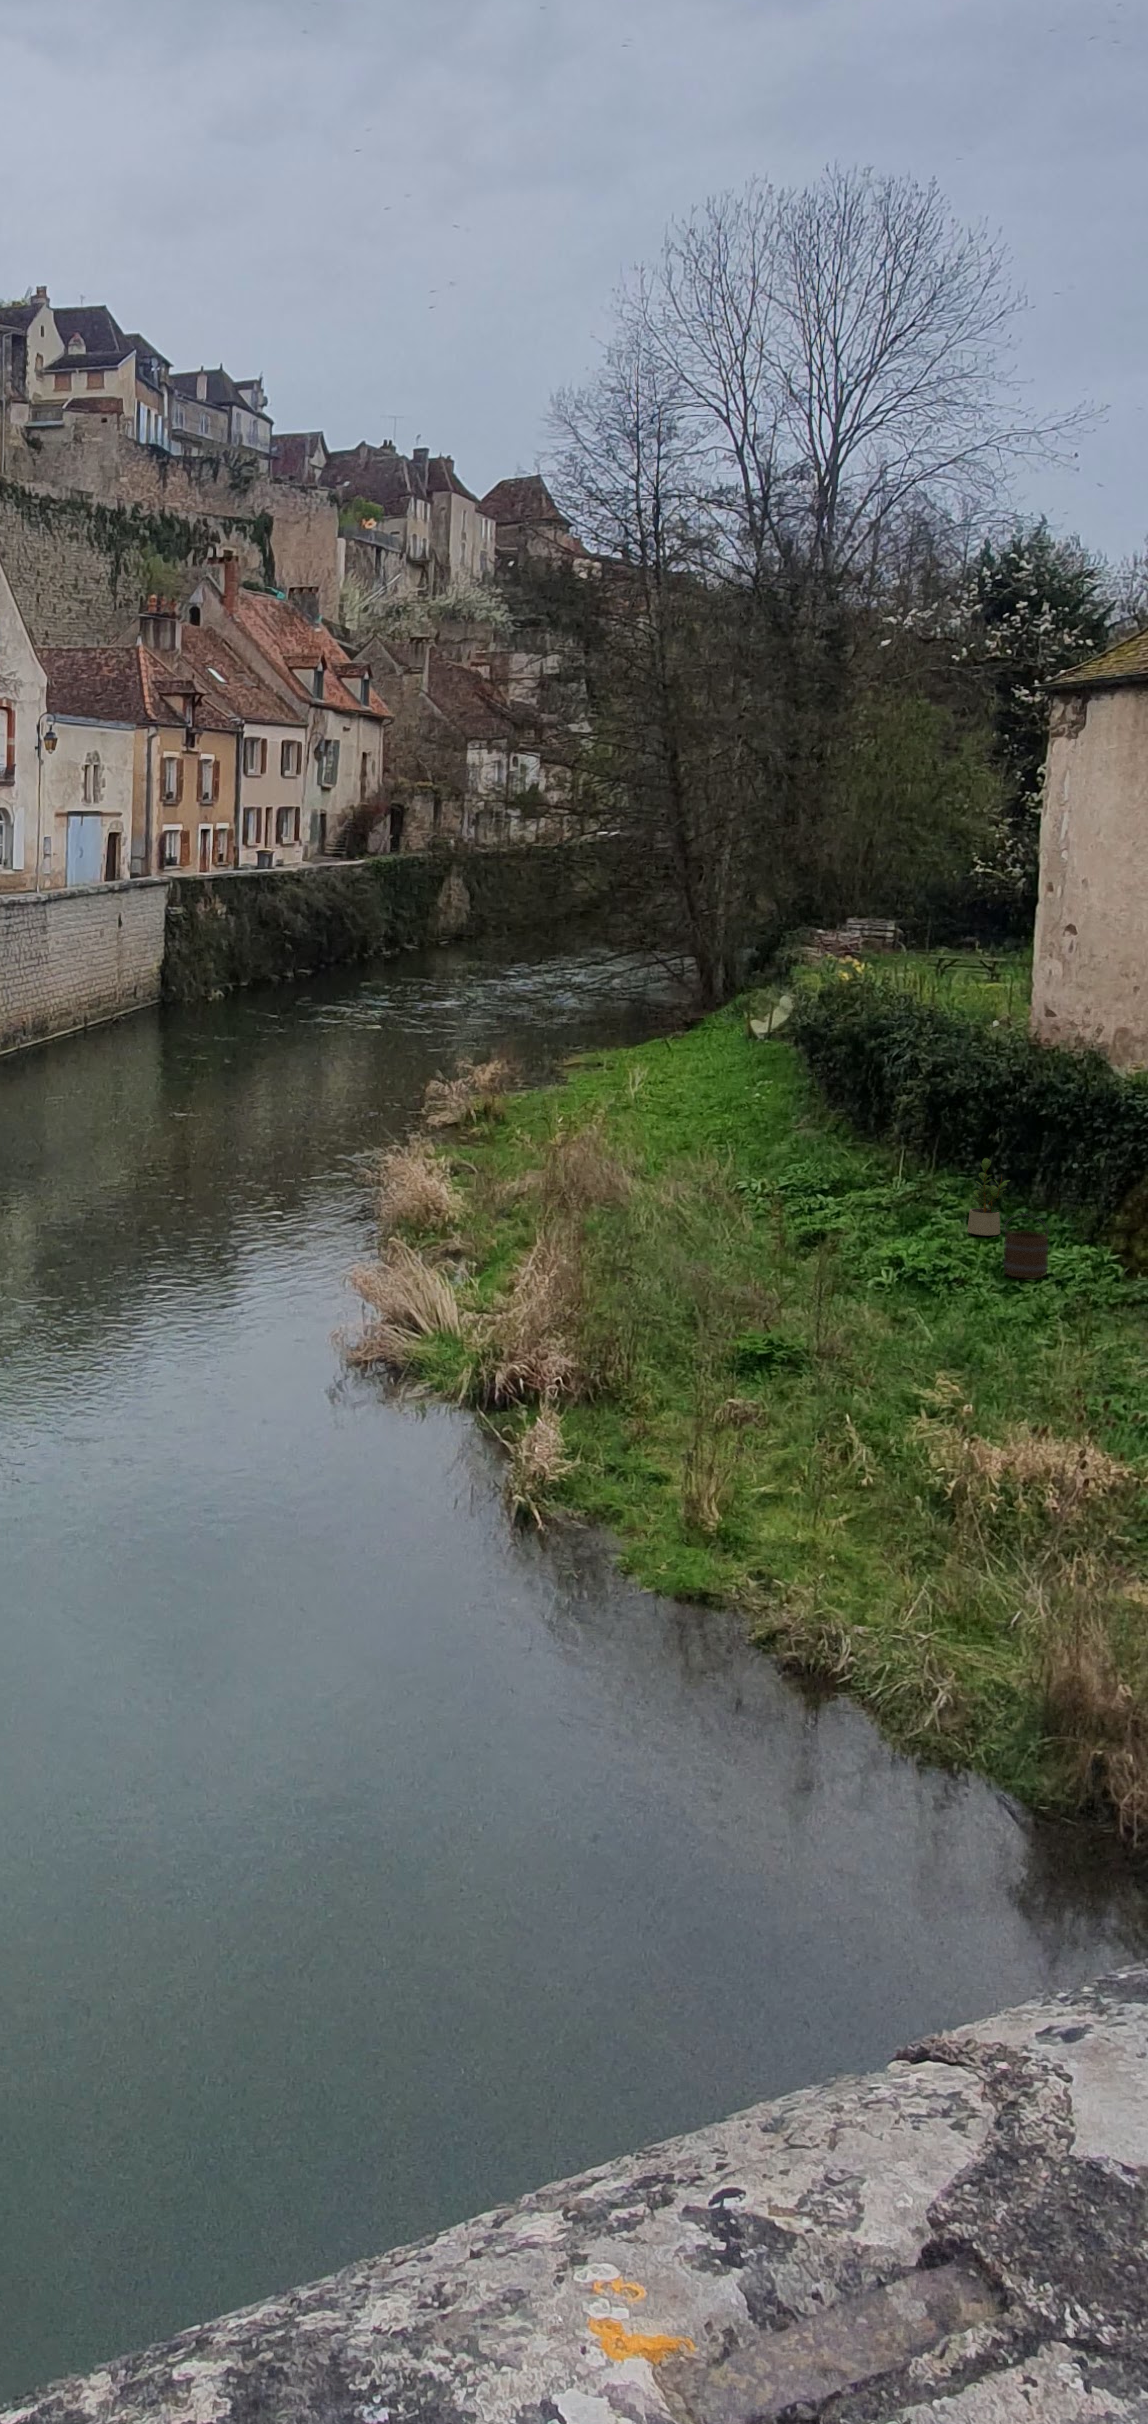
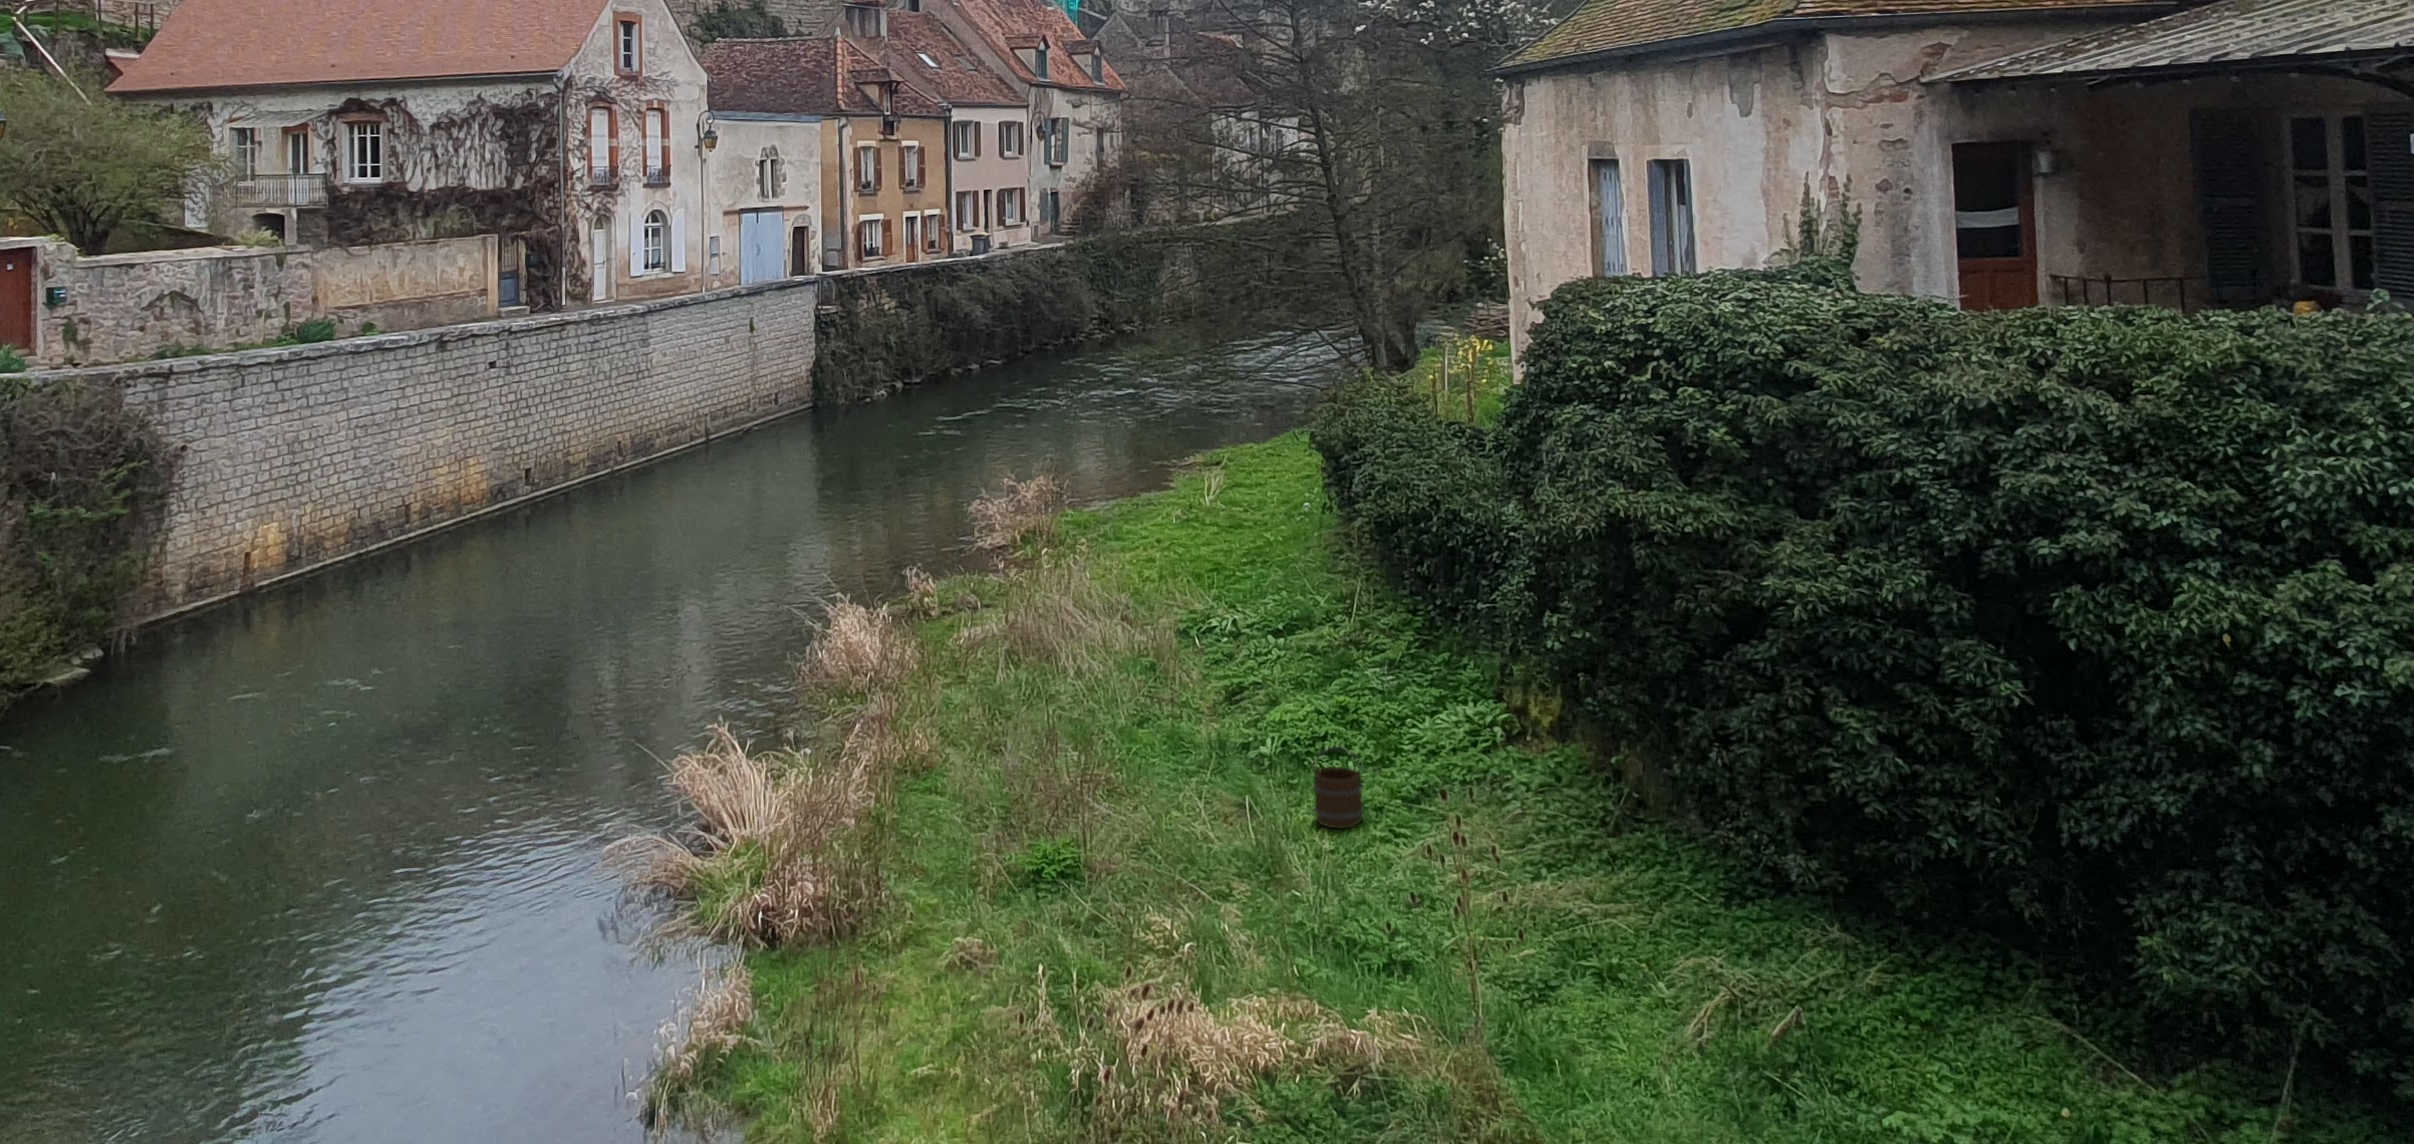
potted plant: present [967,1158,1010,1236] -> none [1323,664,1367,755]

